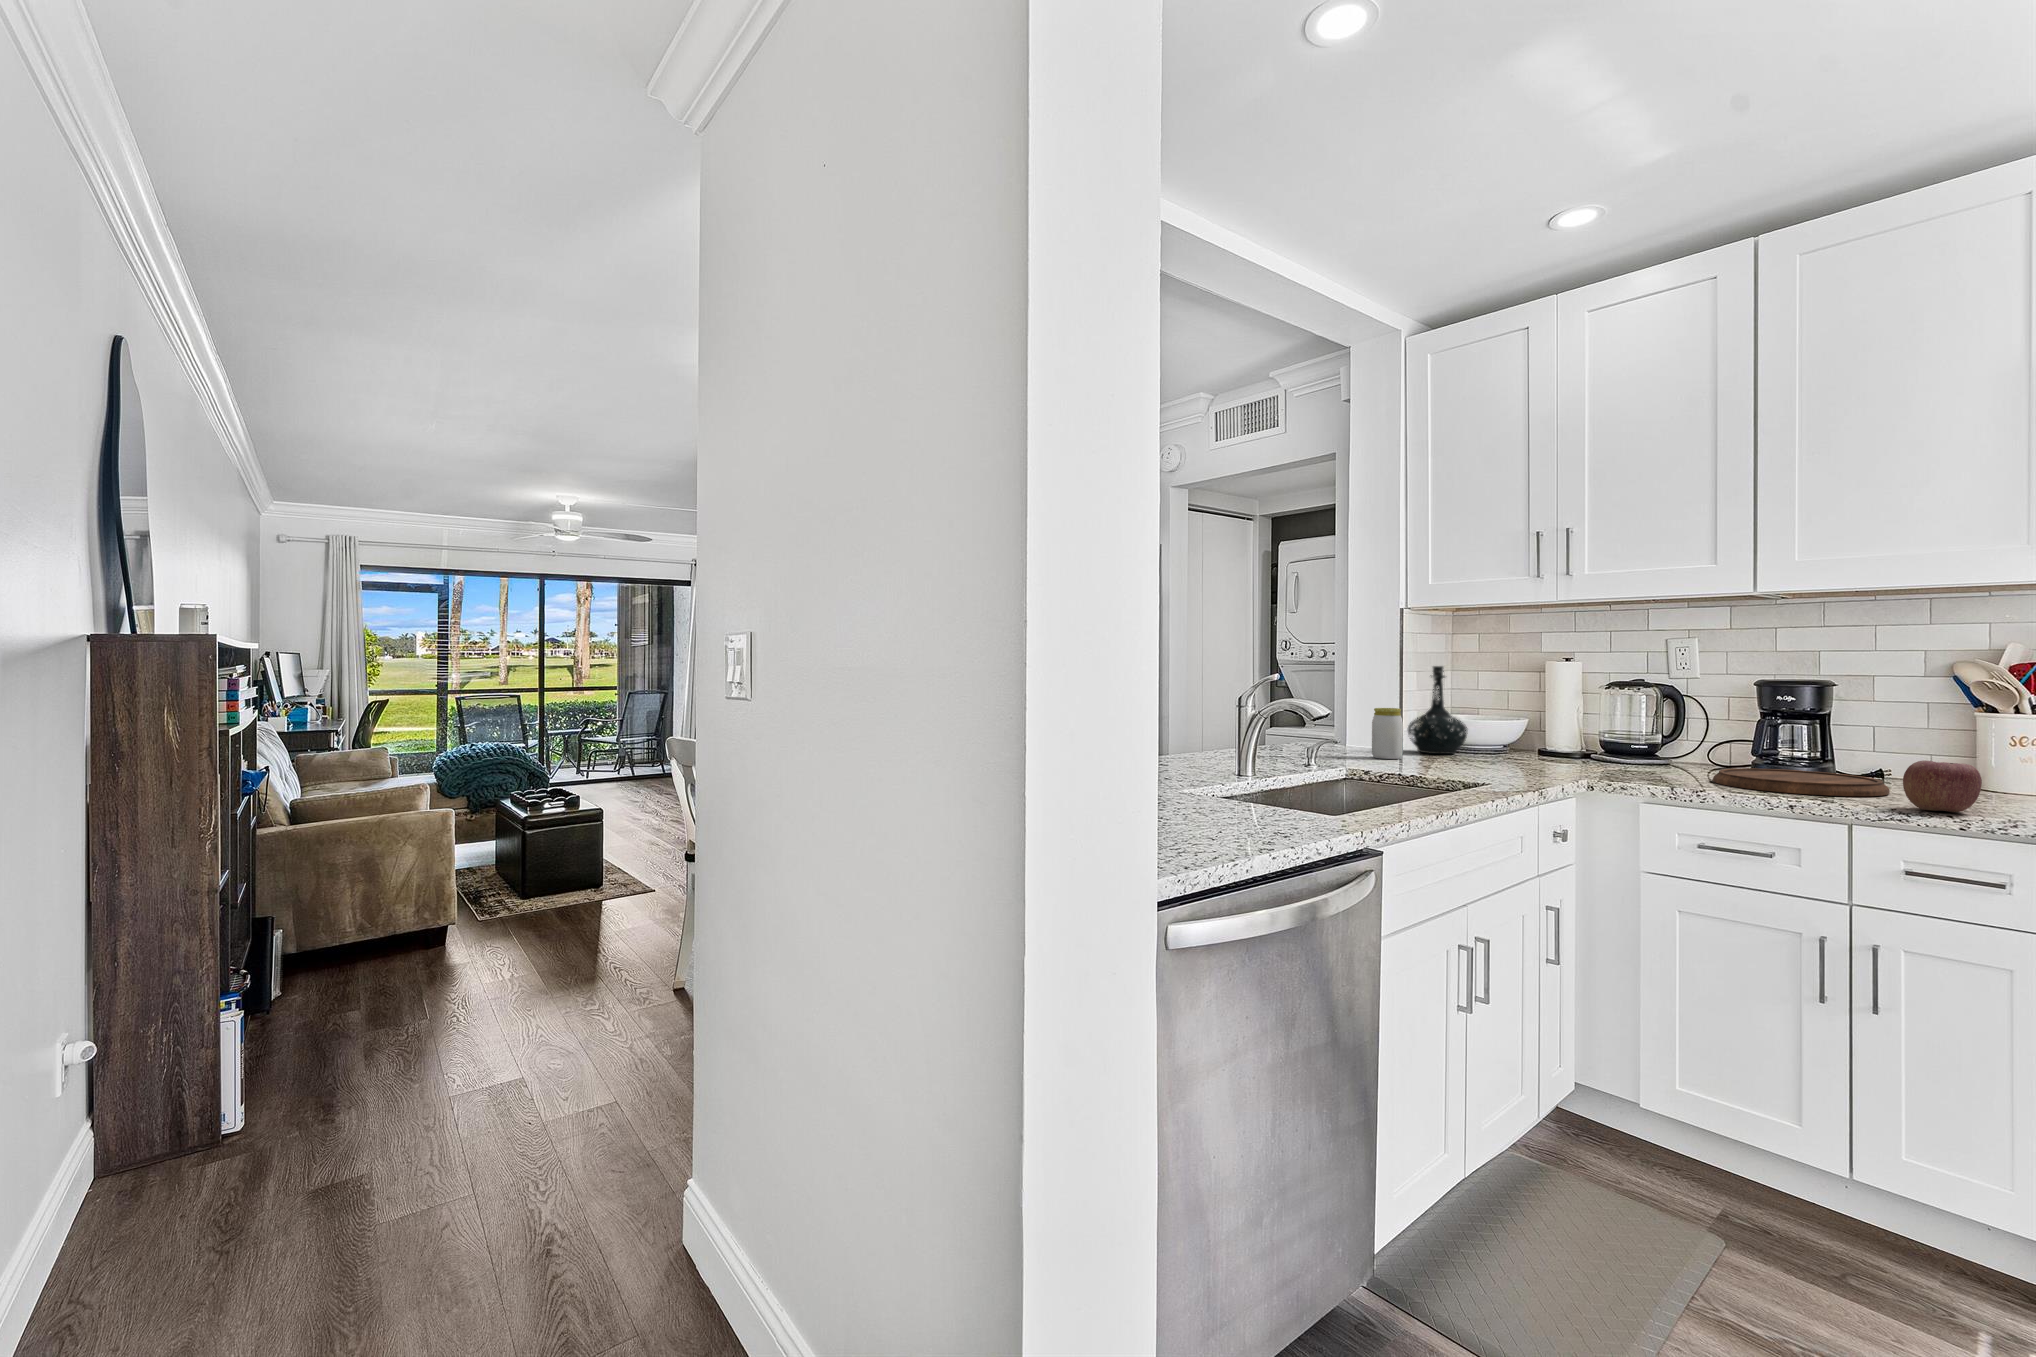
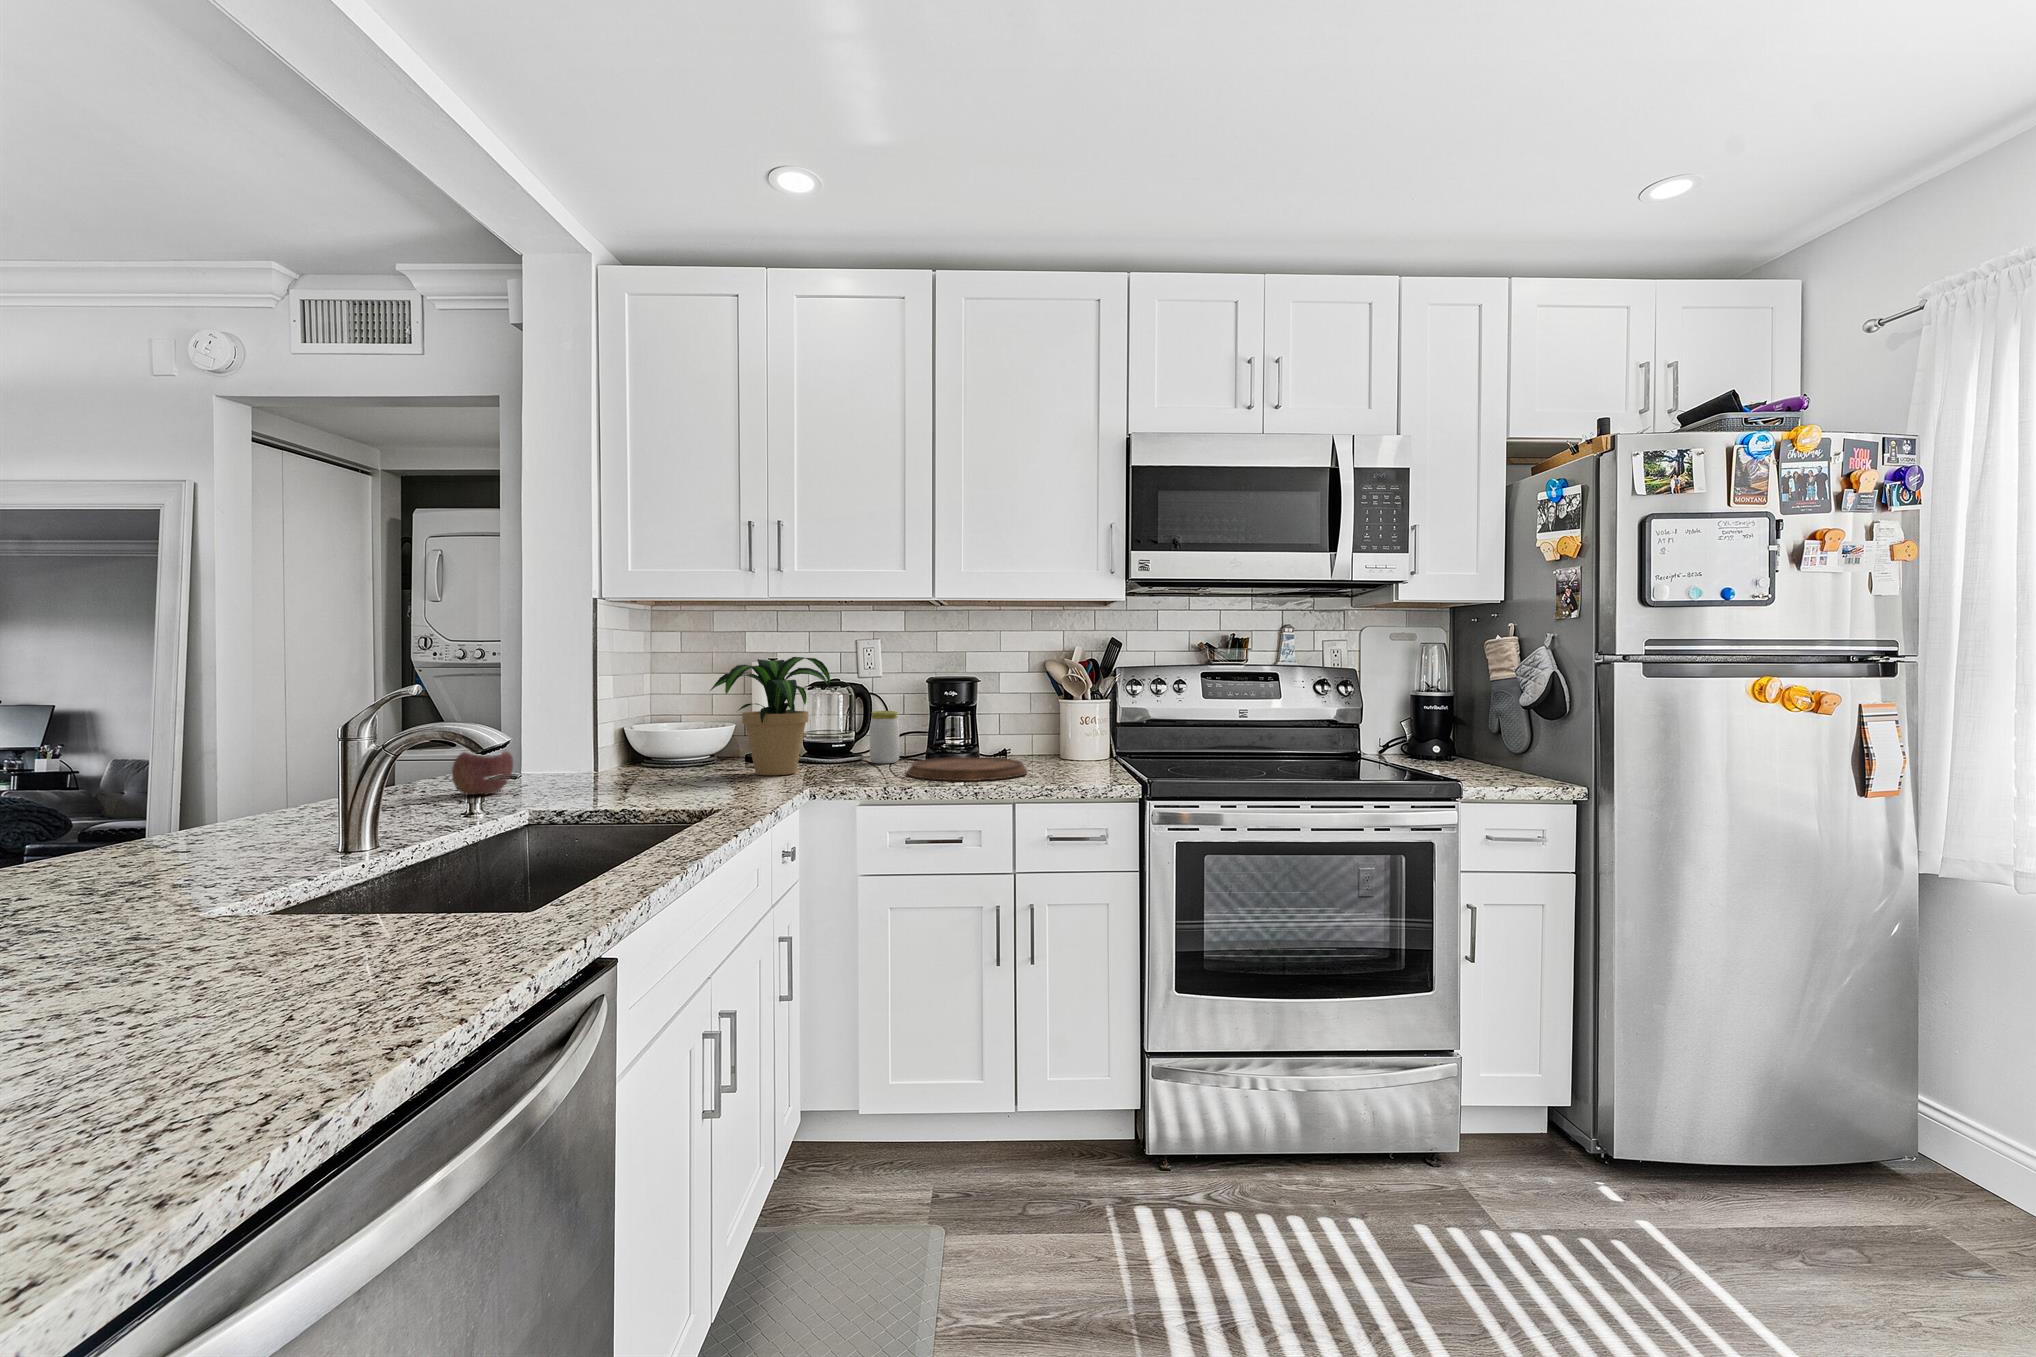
potted plant: none [1497,658,1626,768] -> present [710,657,831,775]
bottle: present [1408,666,1467,754] -> none [604,667,674,772]
jar: present [1372,708,1403,759] -> present [870,711,899,763]
apple: present [1903,761,1982,812] -> present [452,751,513,795]

